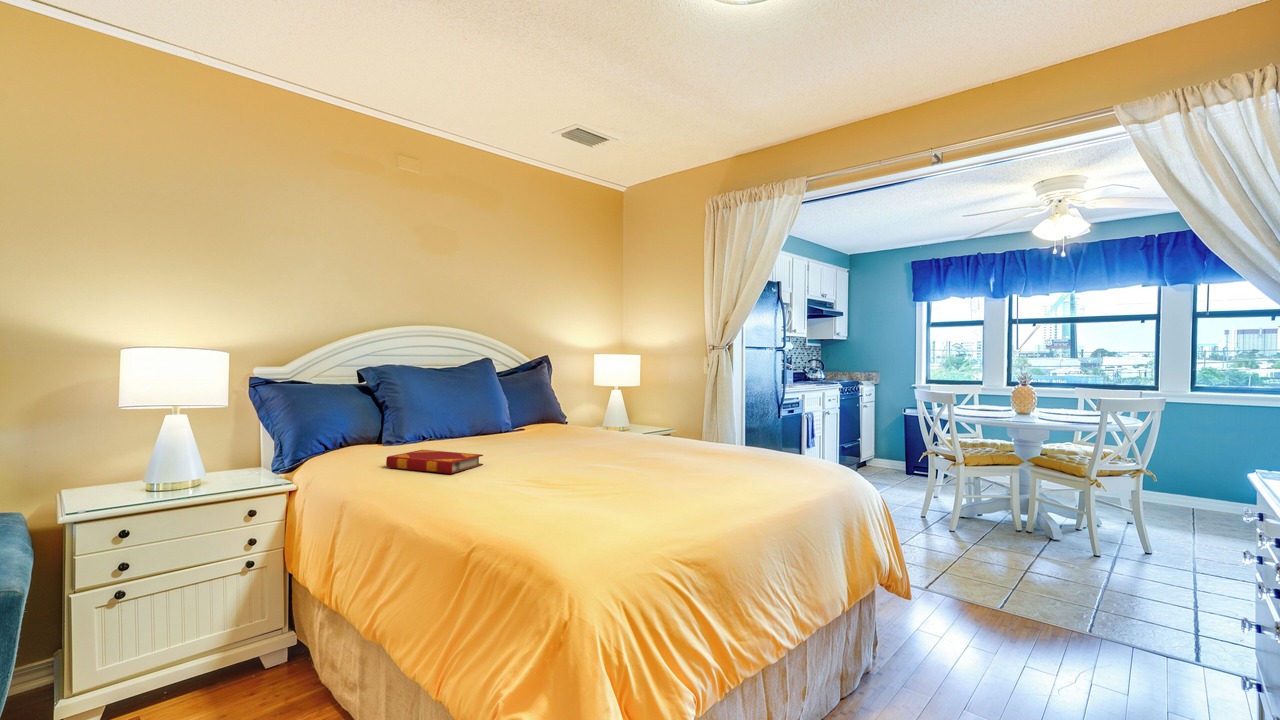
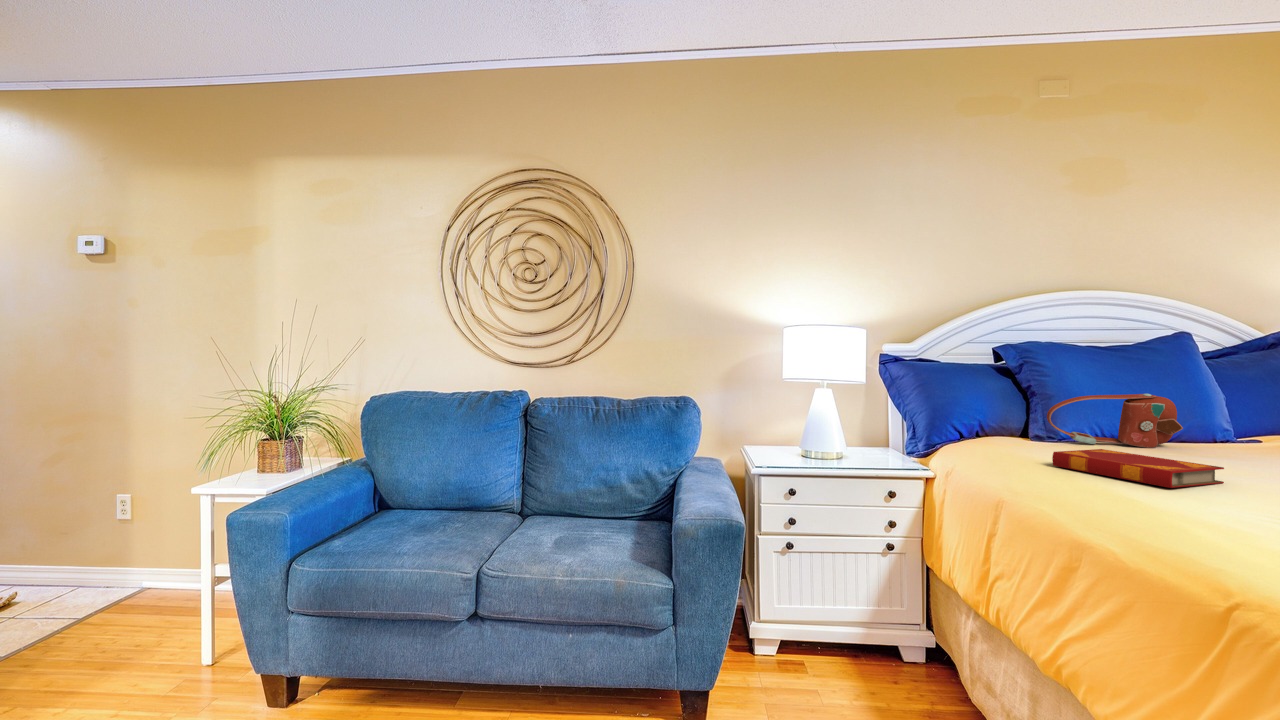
handbag: none [393,405,476,445] -> present [1047,394,1183,448]

